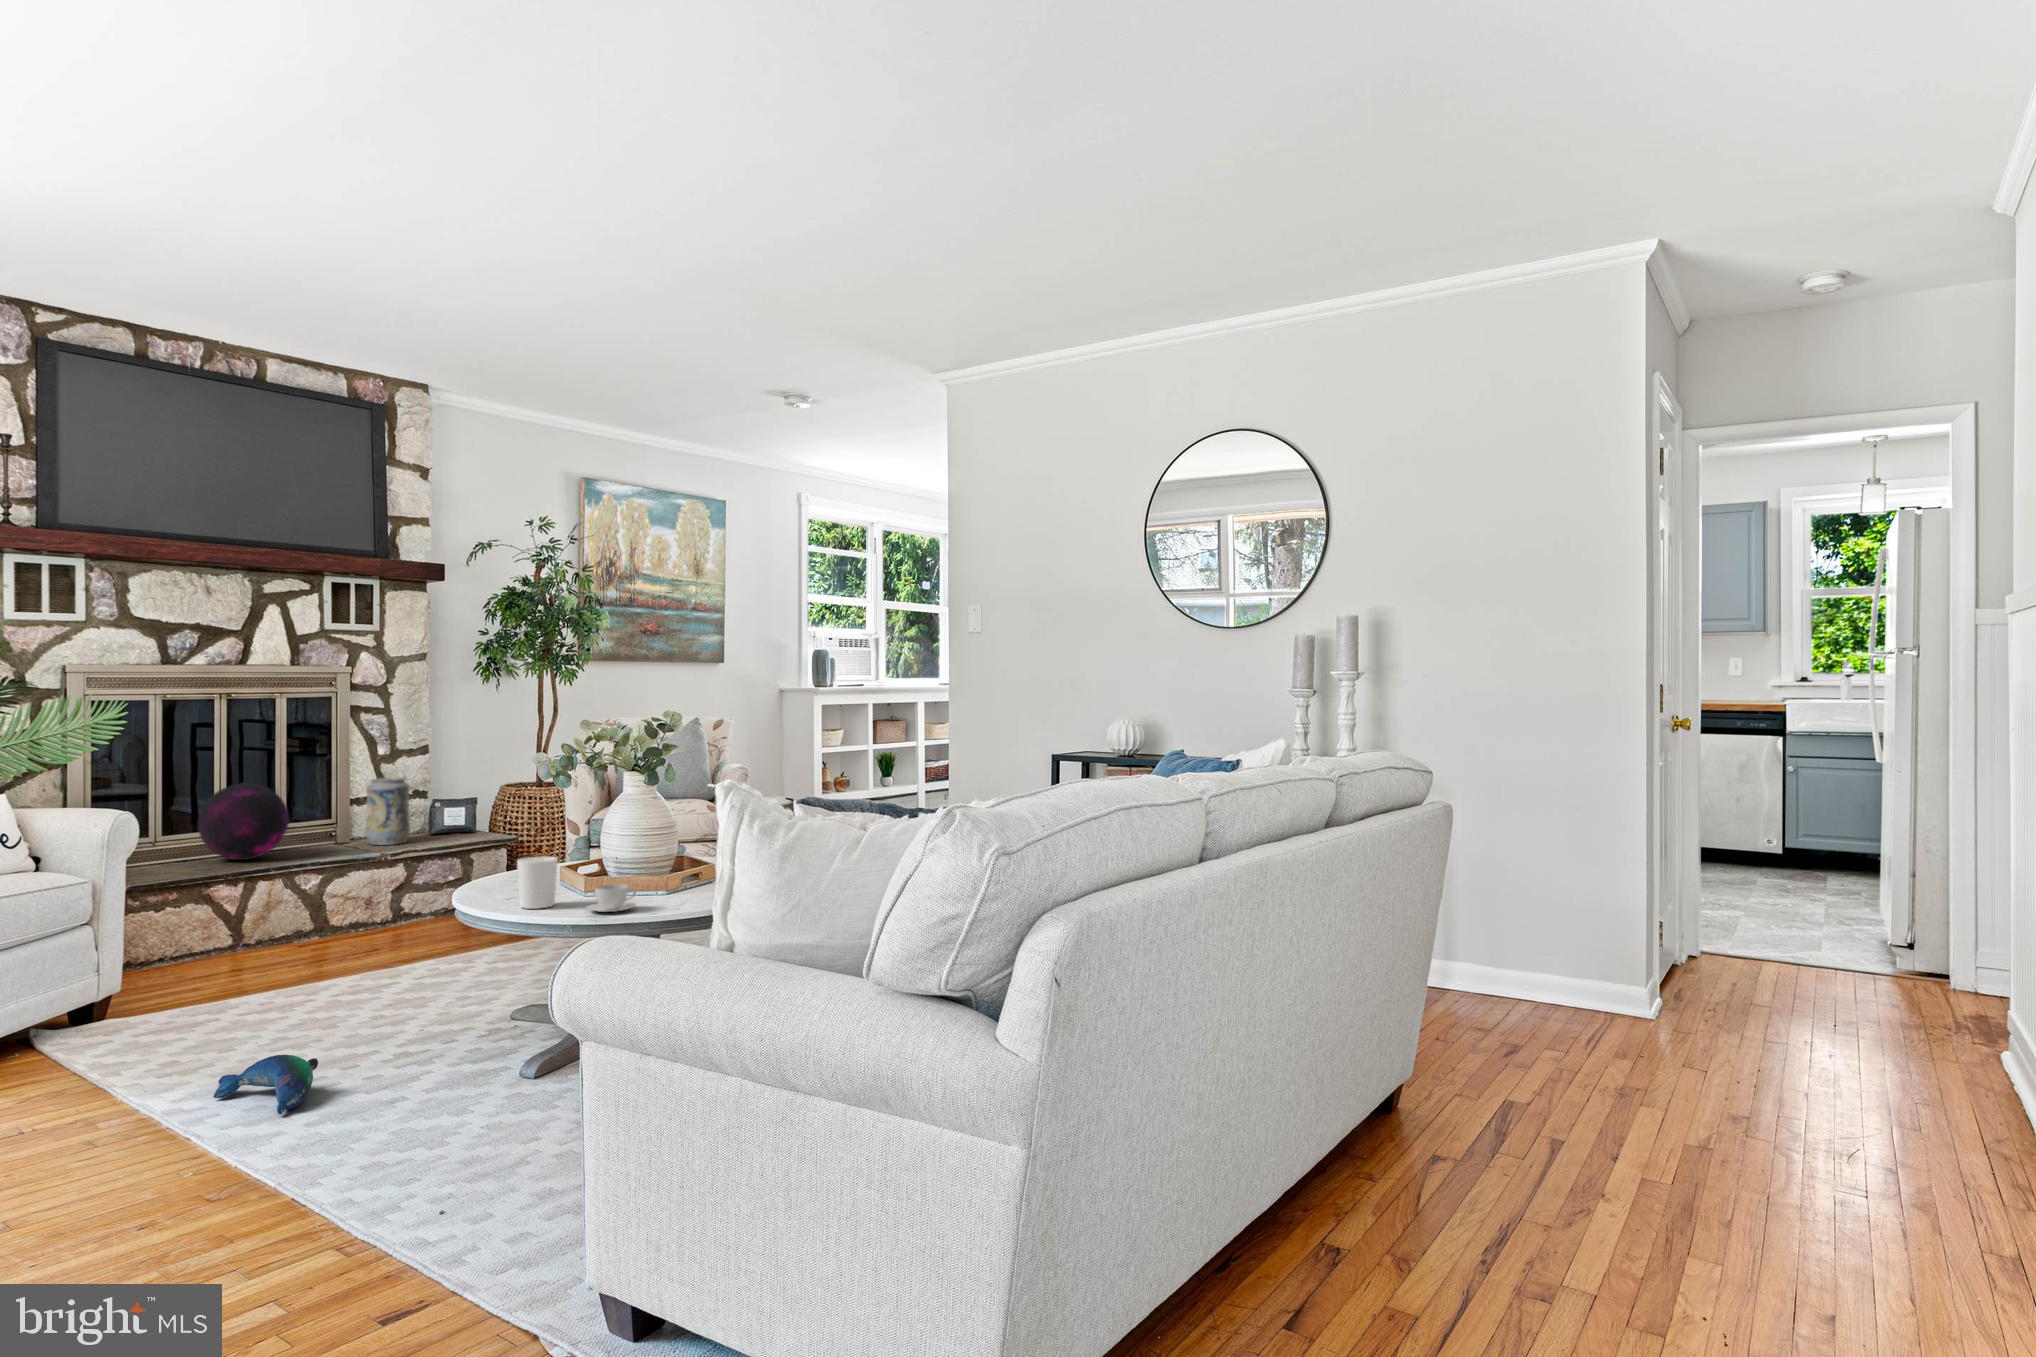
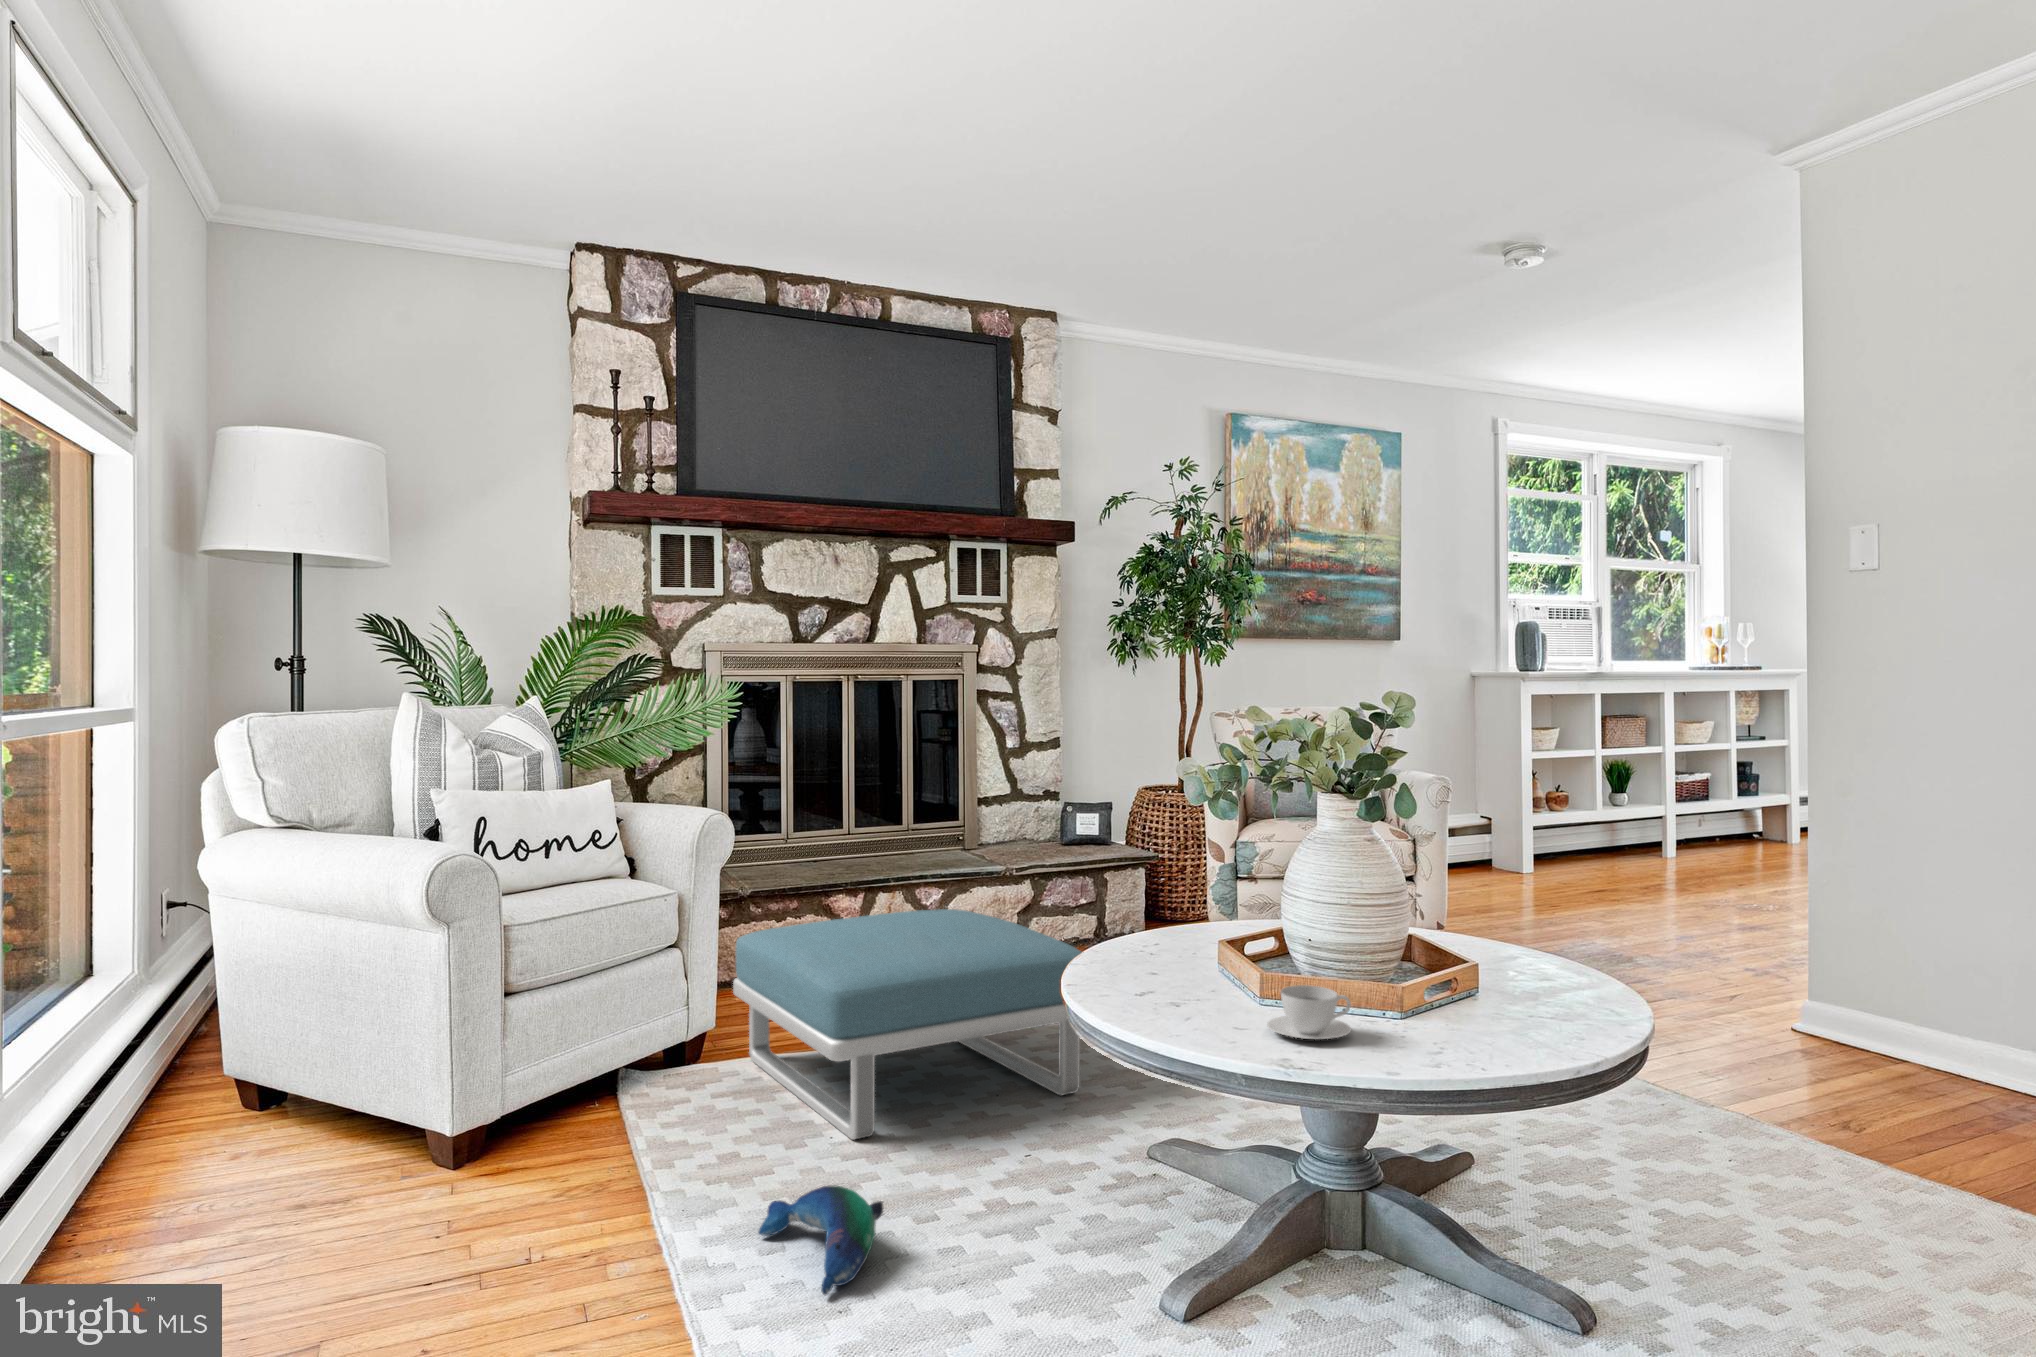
decorative vase: present [365,777,410,845] -> none [991,775,1039,856]
decorative orb: present [198,783,289,860] -> none [823,777,911,865]
candle holder: present [517,856,558,909] -> none [1155,924,1219,1014]
footstool: none [141,881,467,1045] -> present [733,909,1082,1140]

